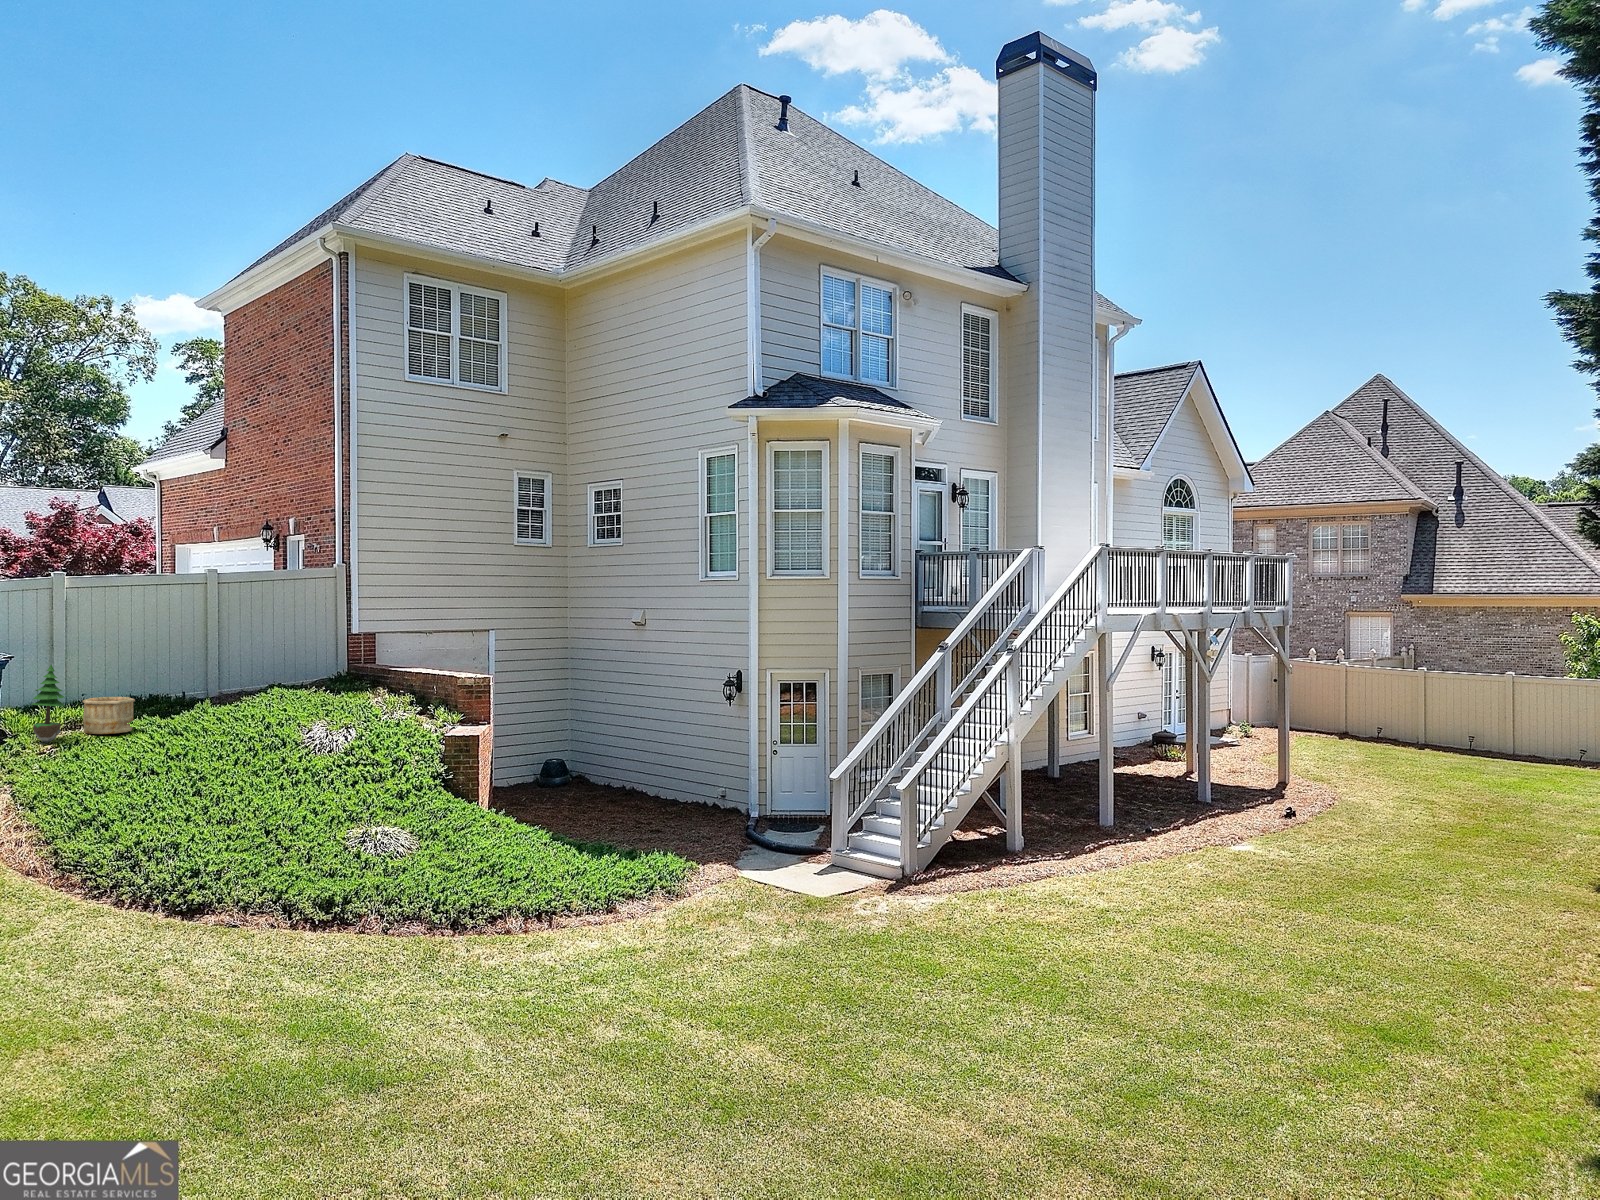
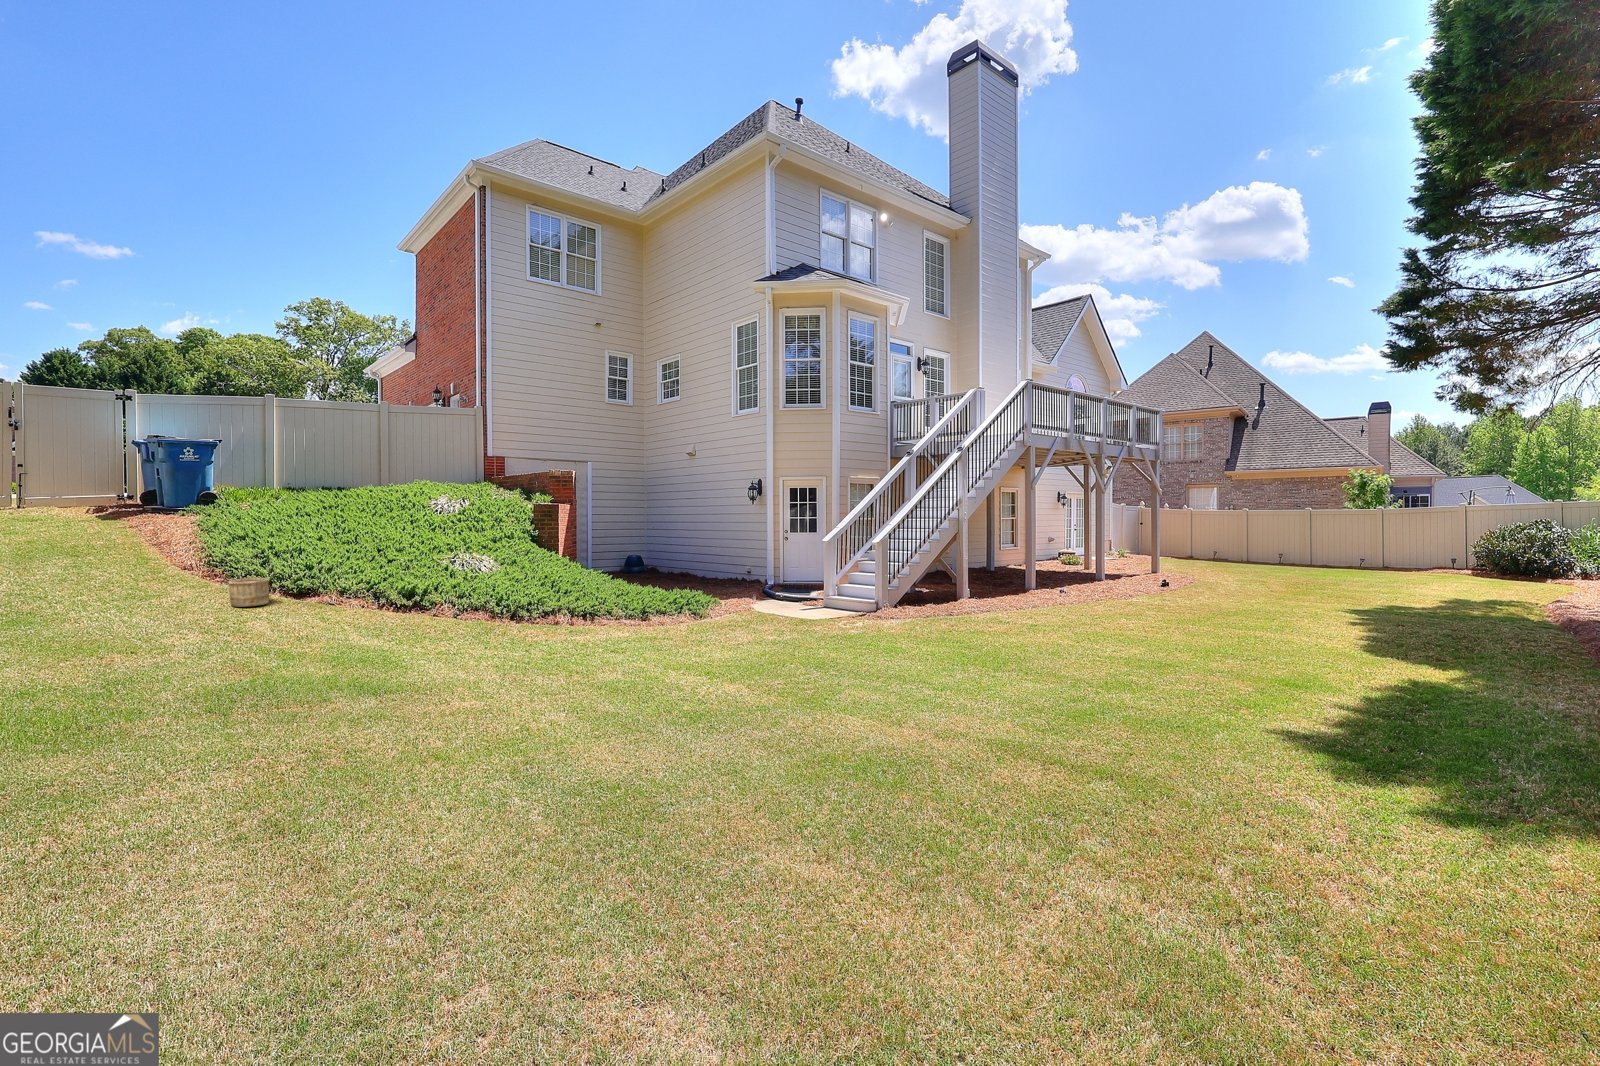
potted tree: present [32,665,65,743] -> none [182,555,211,616]

